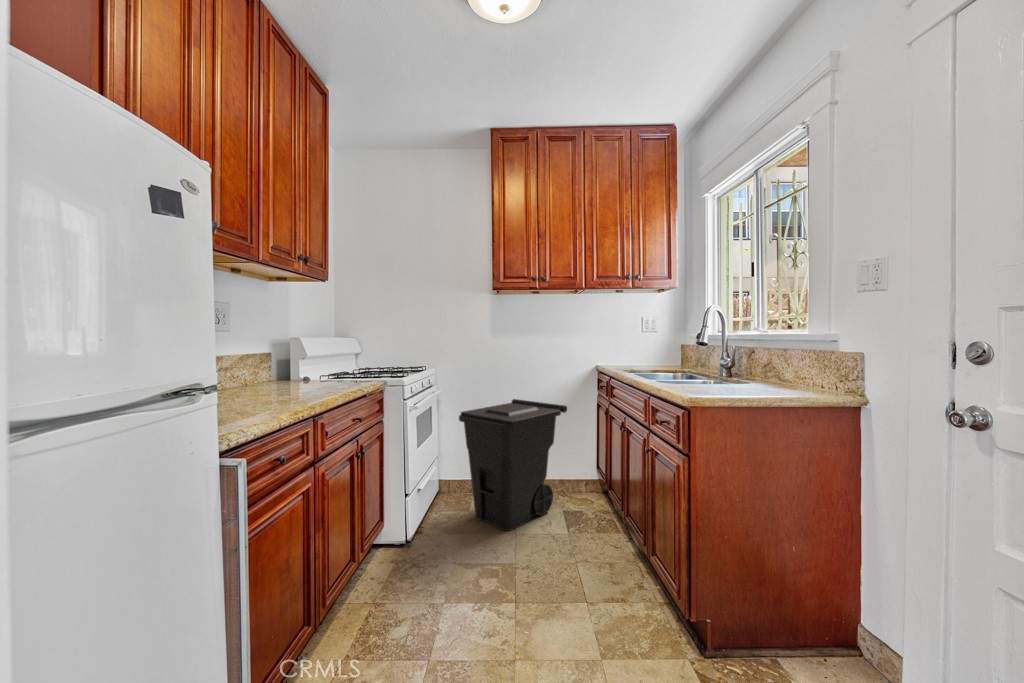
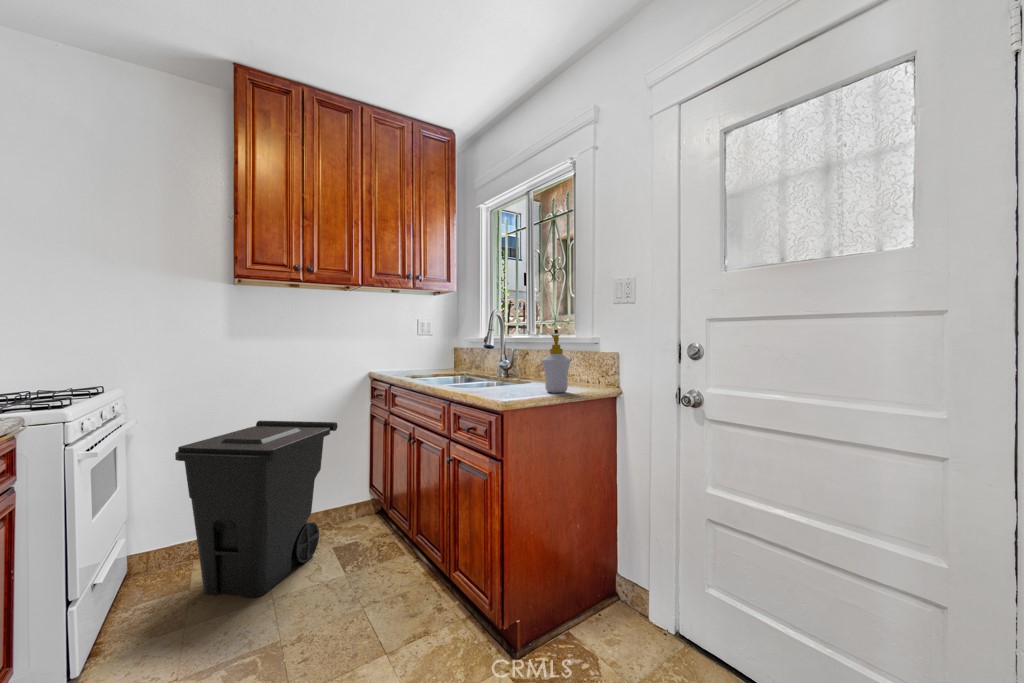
soap bottle: none [751,330,790,394] -> present [542,335,571,393]

